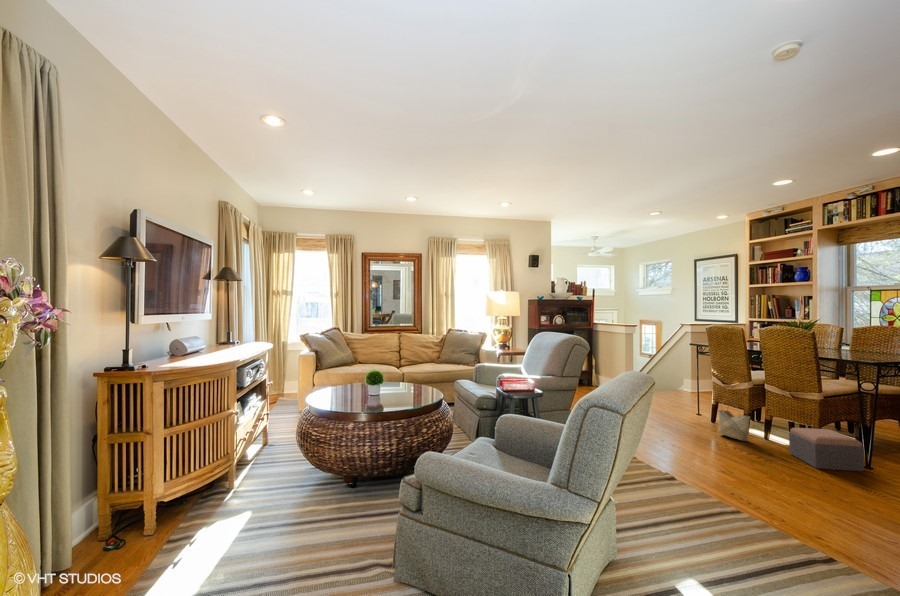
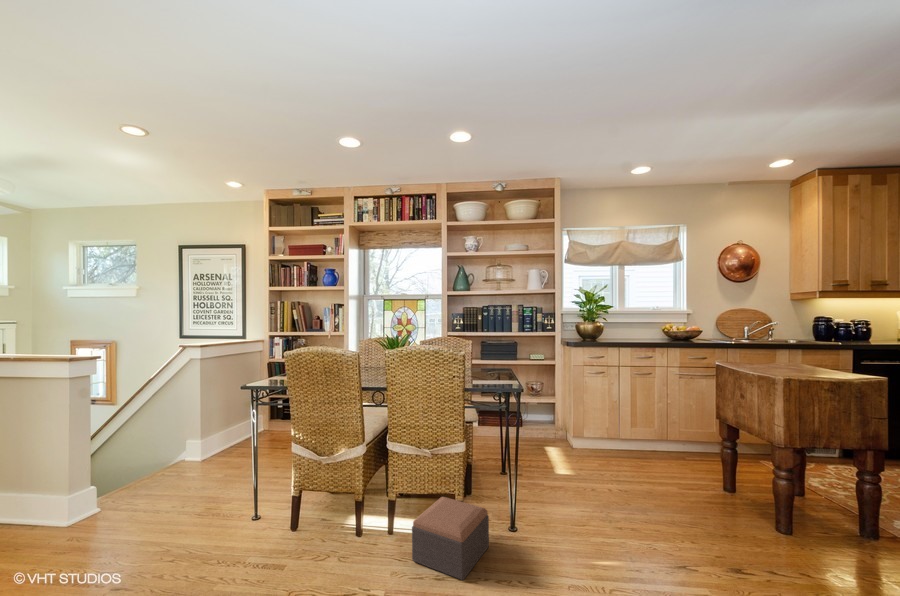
woven basket: present [718,410,750,441] -> none [299,490,352,570]

